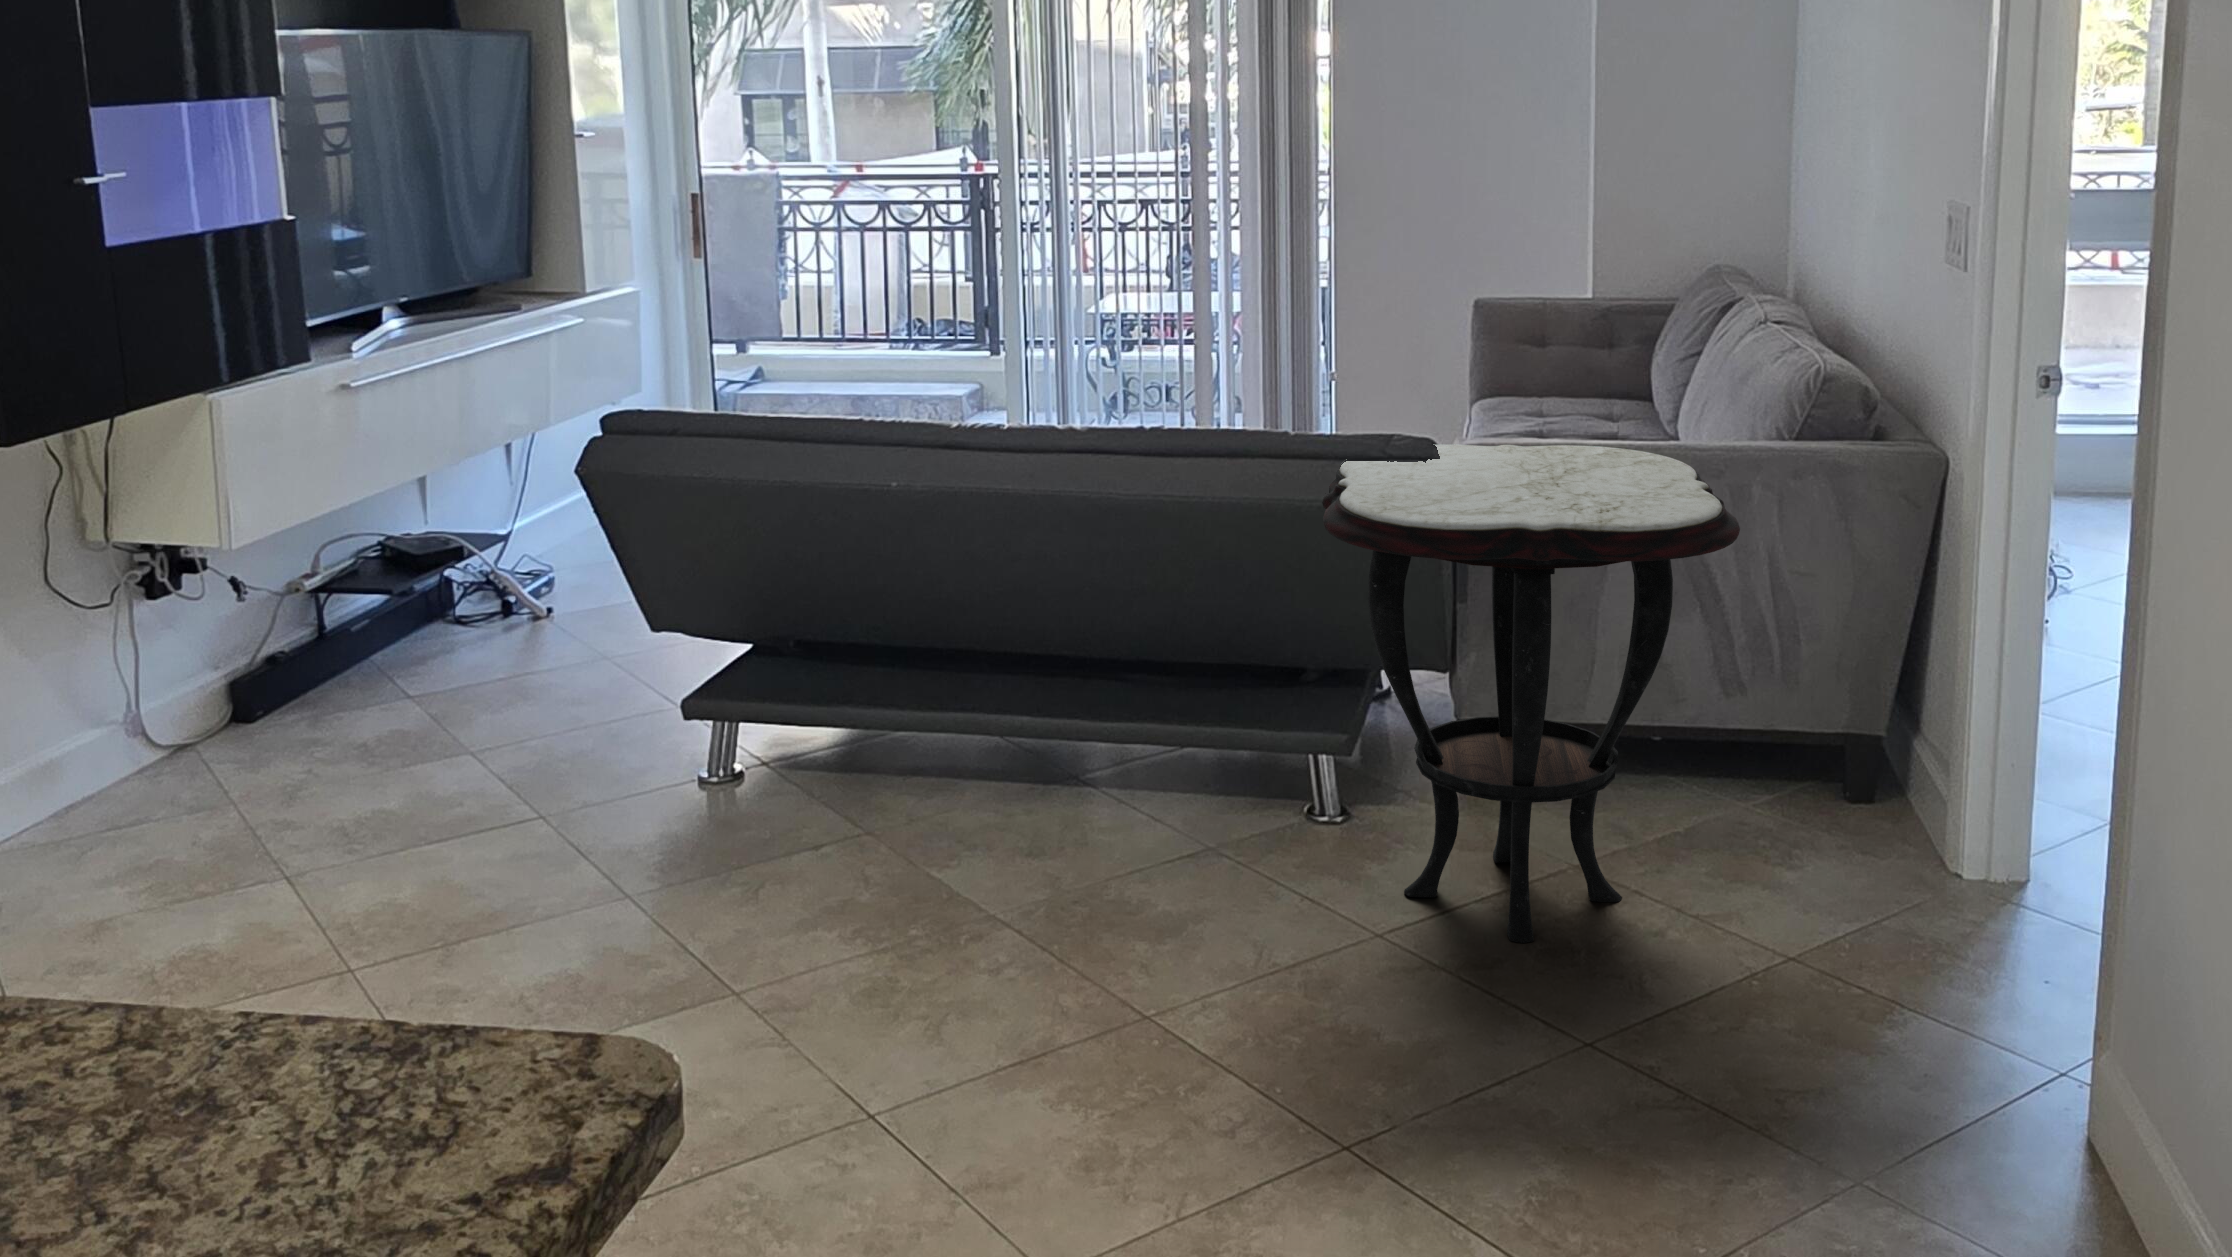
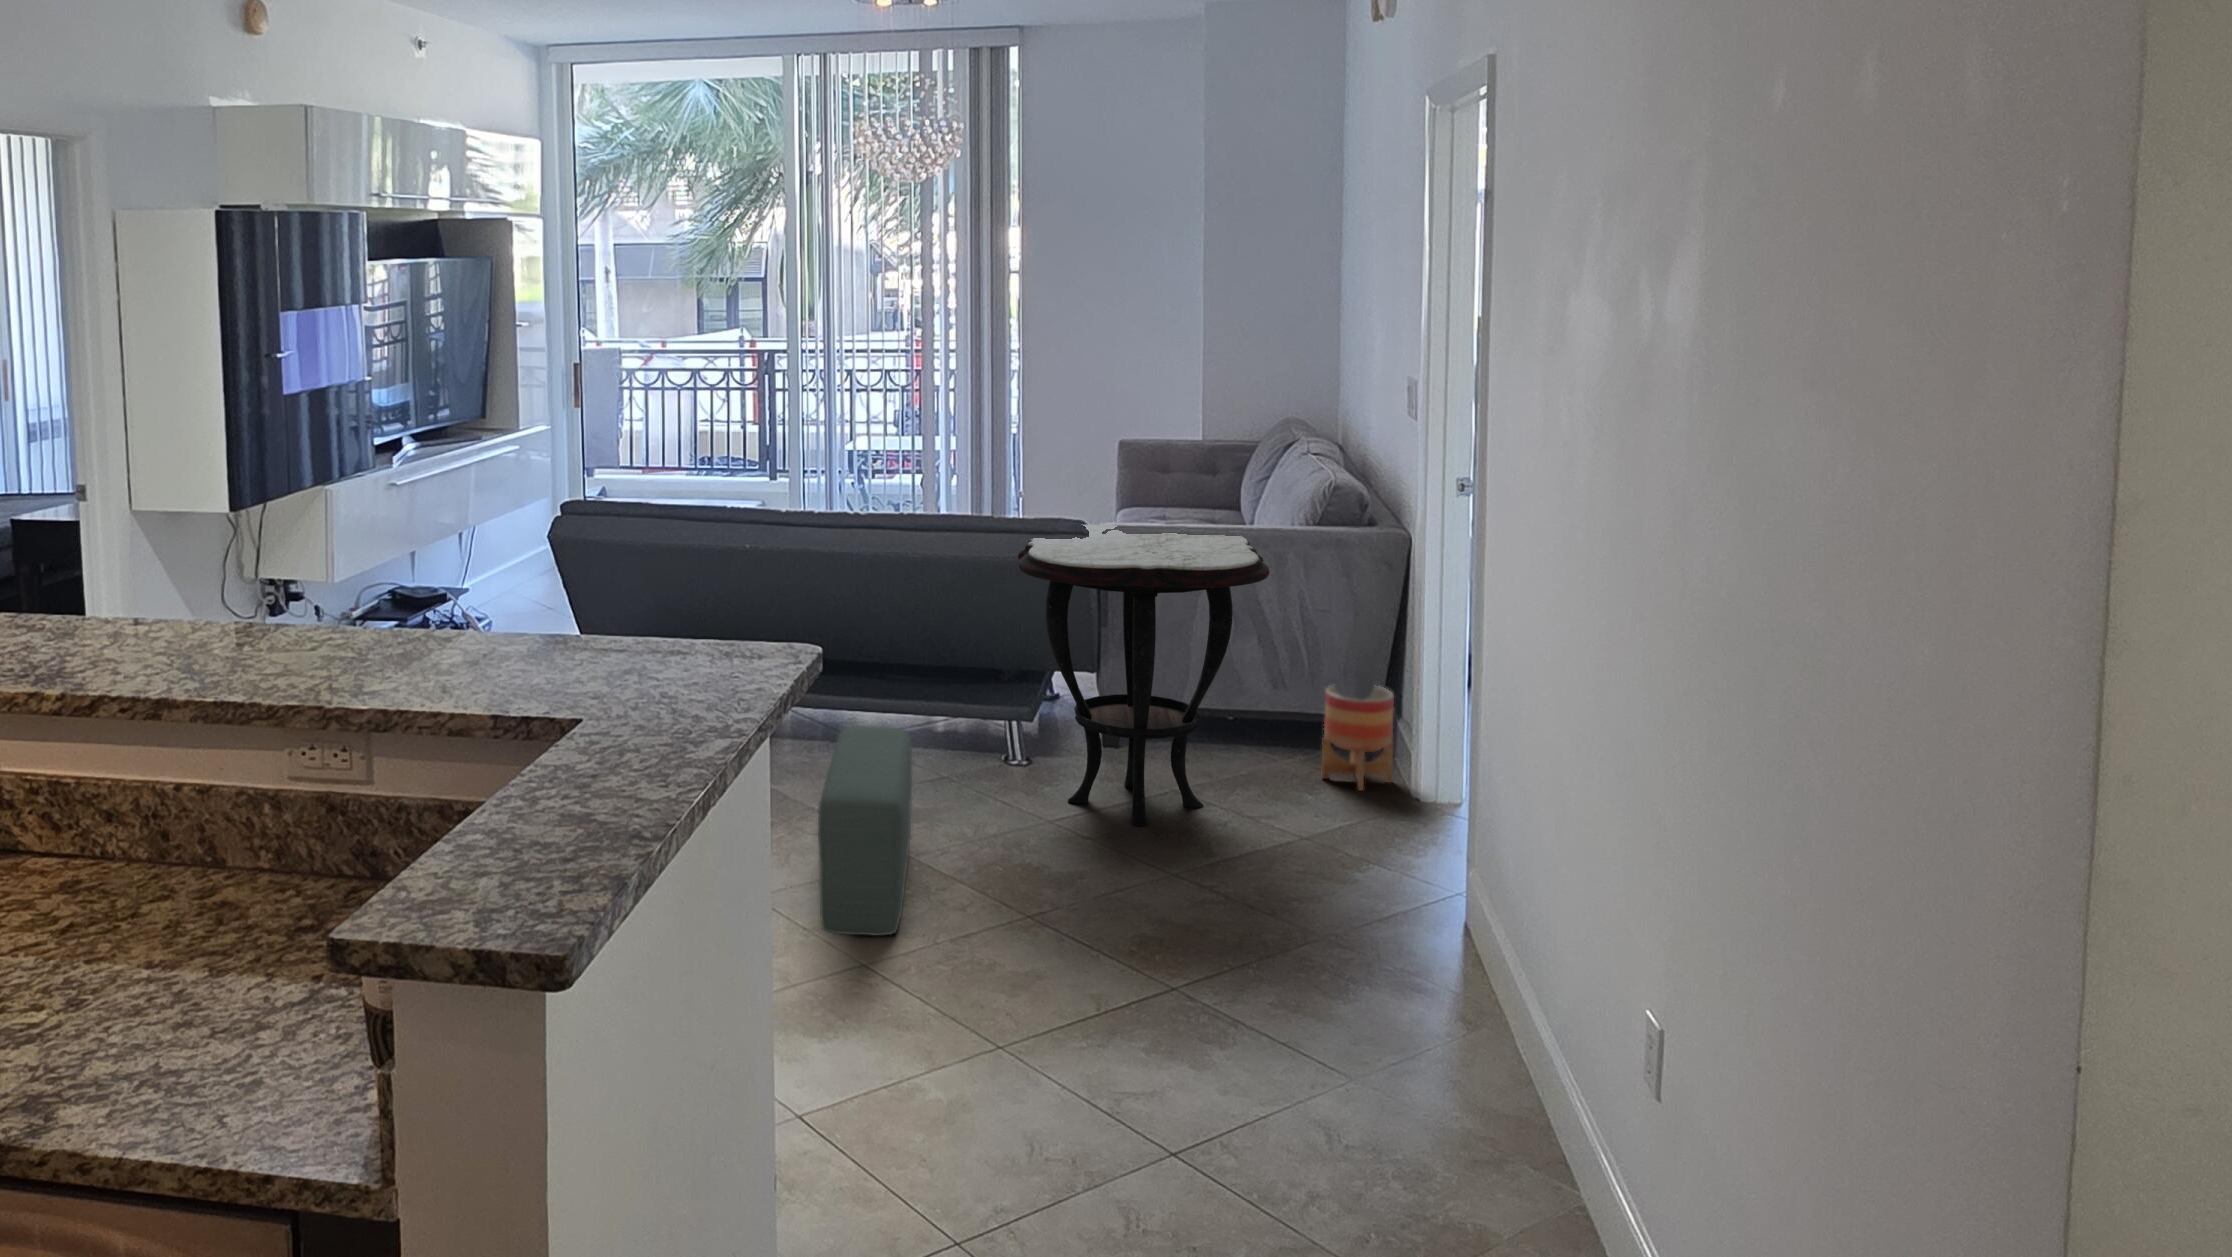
planter: none [1801,688,1920,862] -> present [1322,684,1394,791]
pouf: none [963,800,1143,1205] -> present [818,726,912,936]

